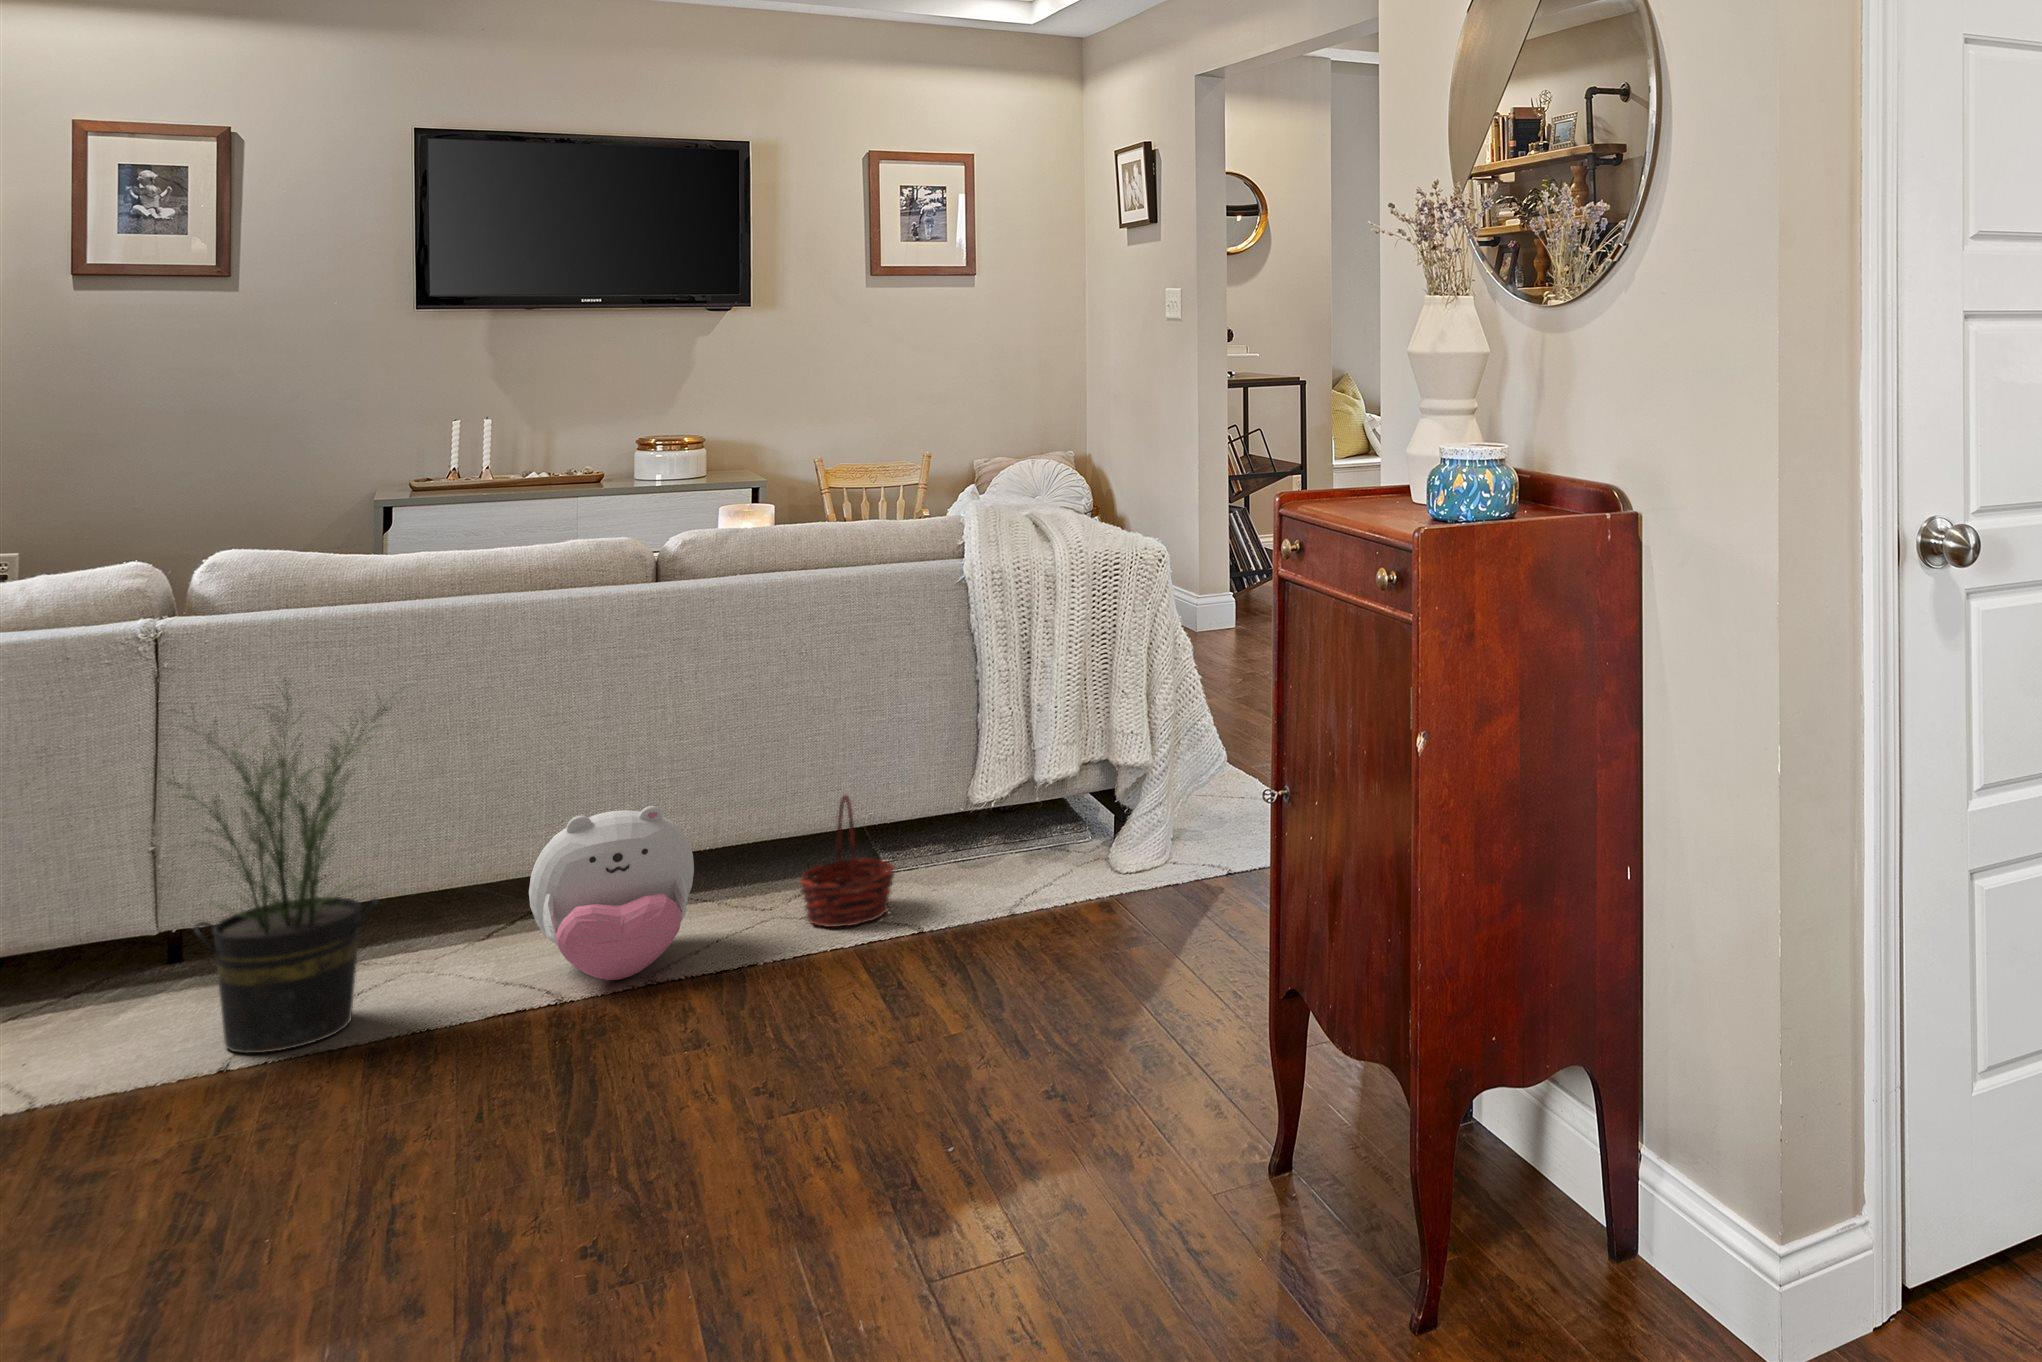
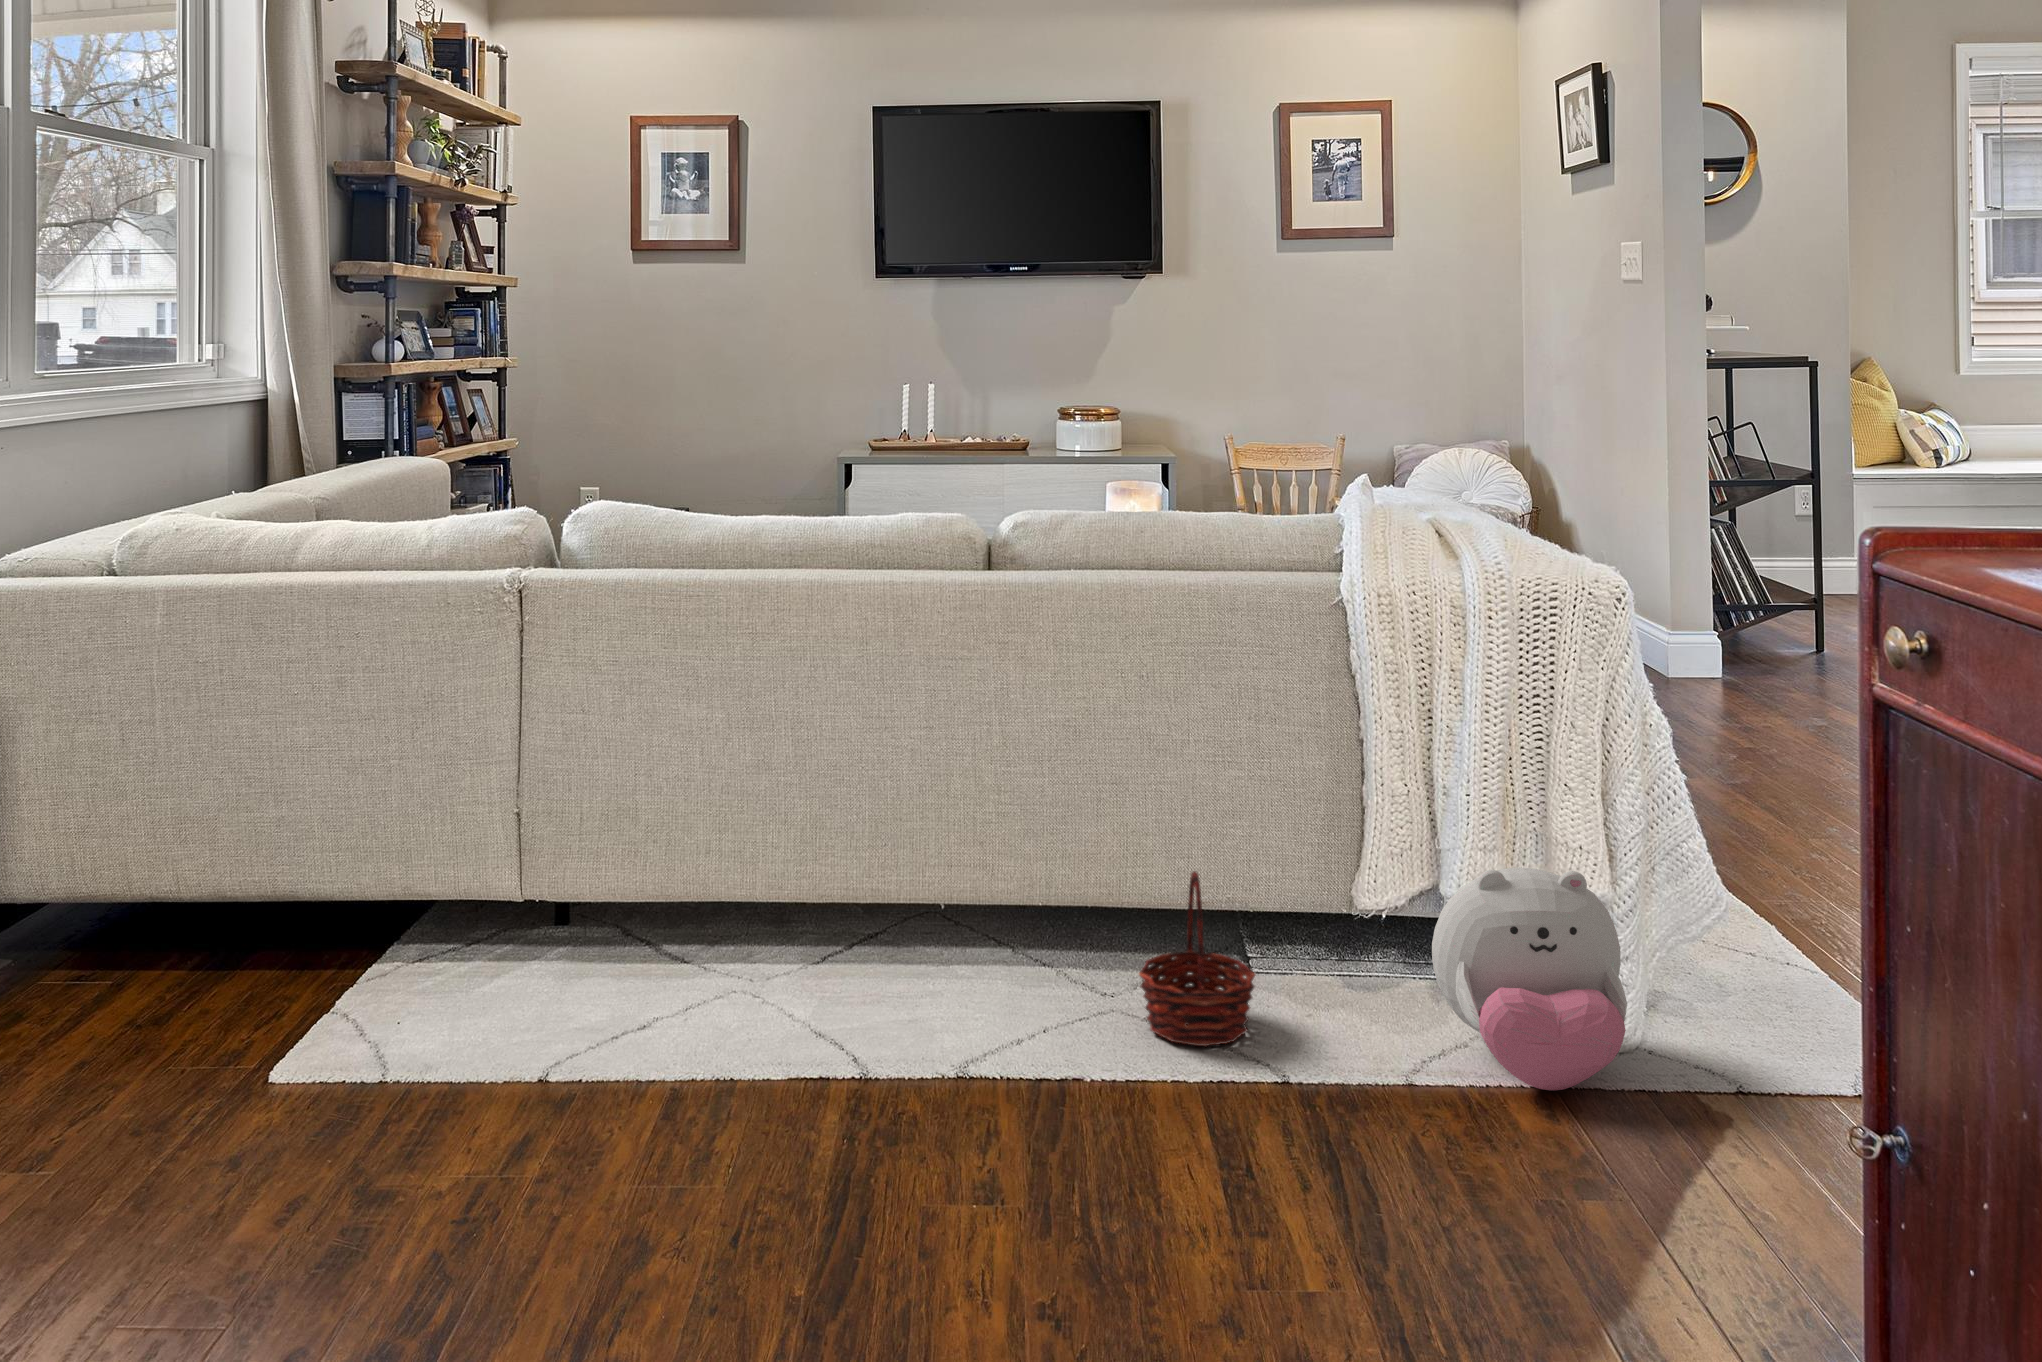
potted plant: present [167,678,413,1053] -> none [488,651,724,1074]
plush toy: present [529,806,694,980] -> present [1432,867,1627,1091]

